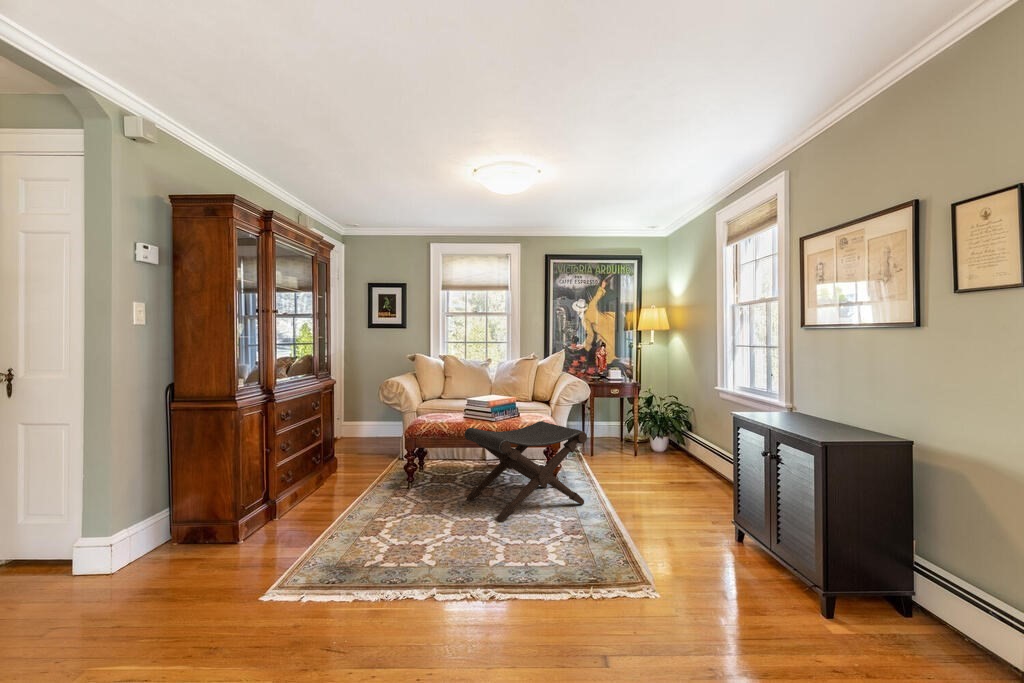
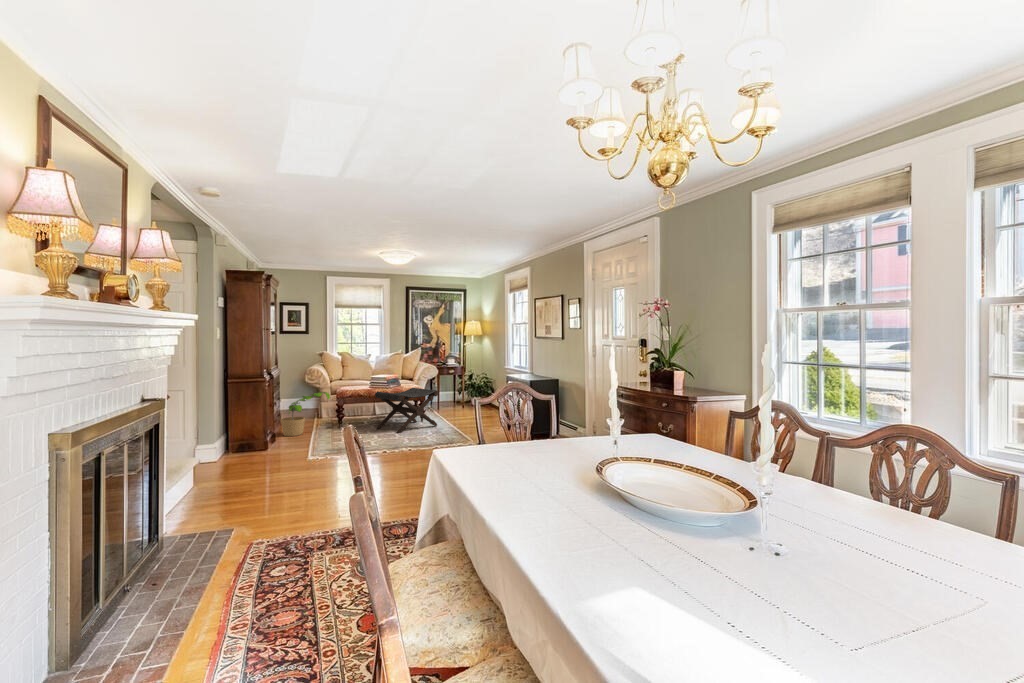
potted plant: none [299,423,384,504] -> present [281,392,330,436]

